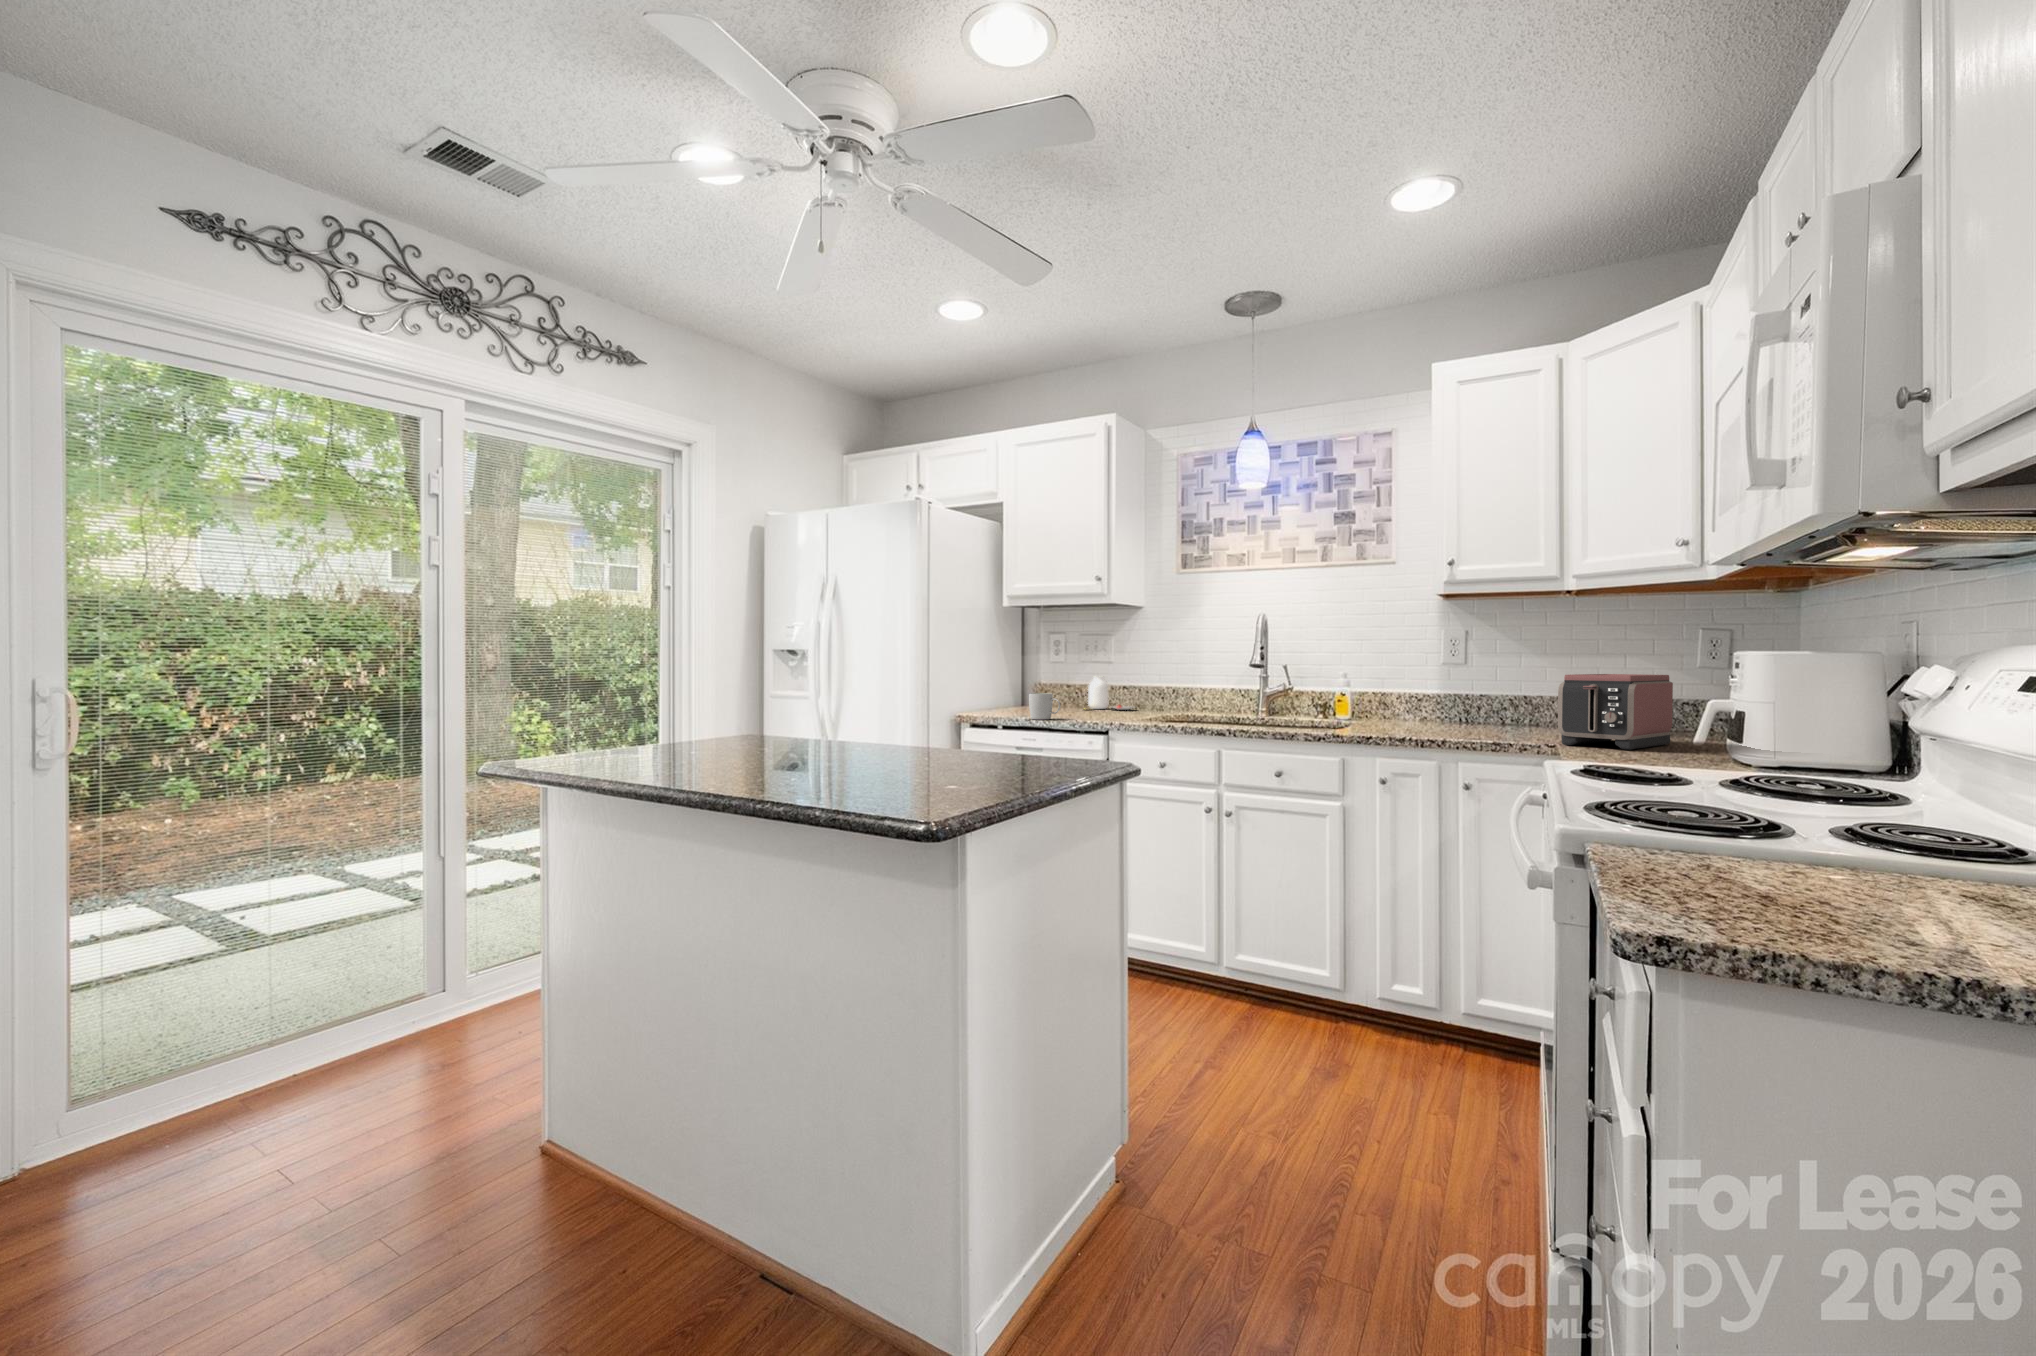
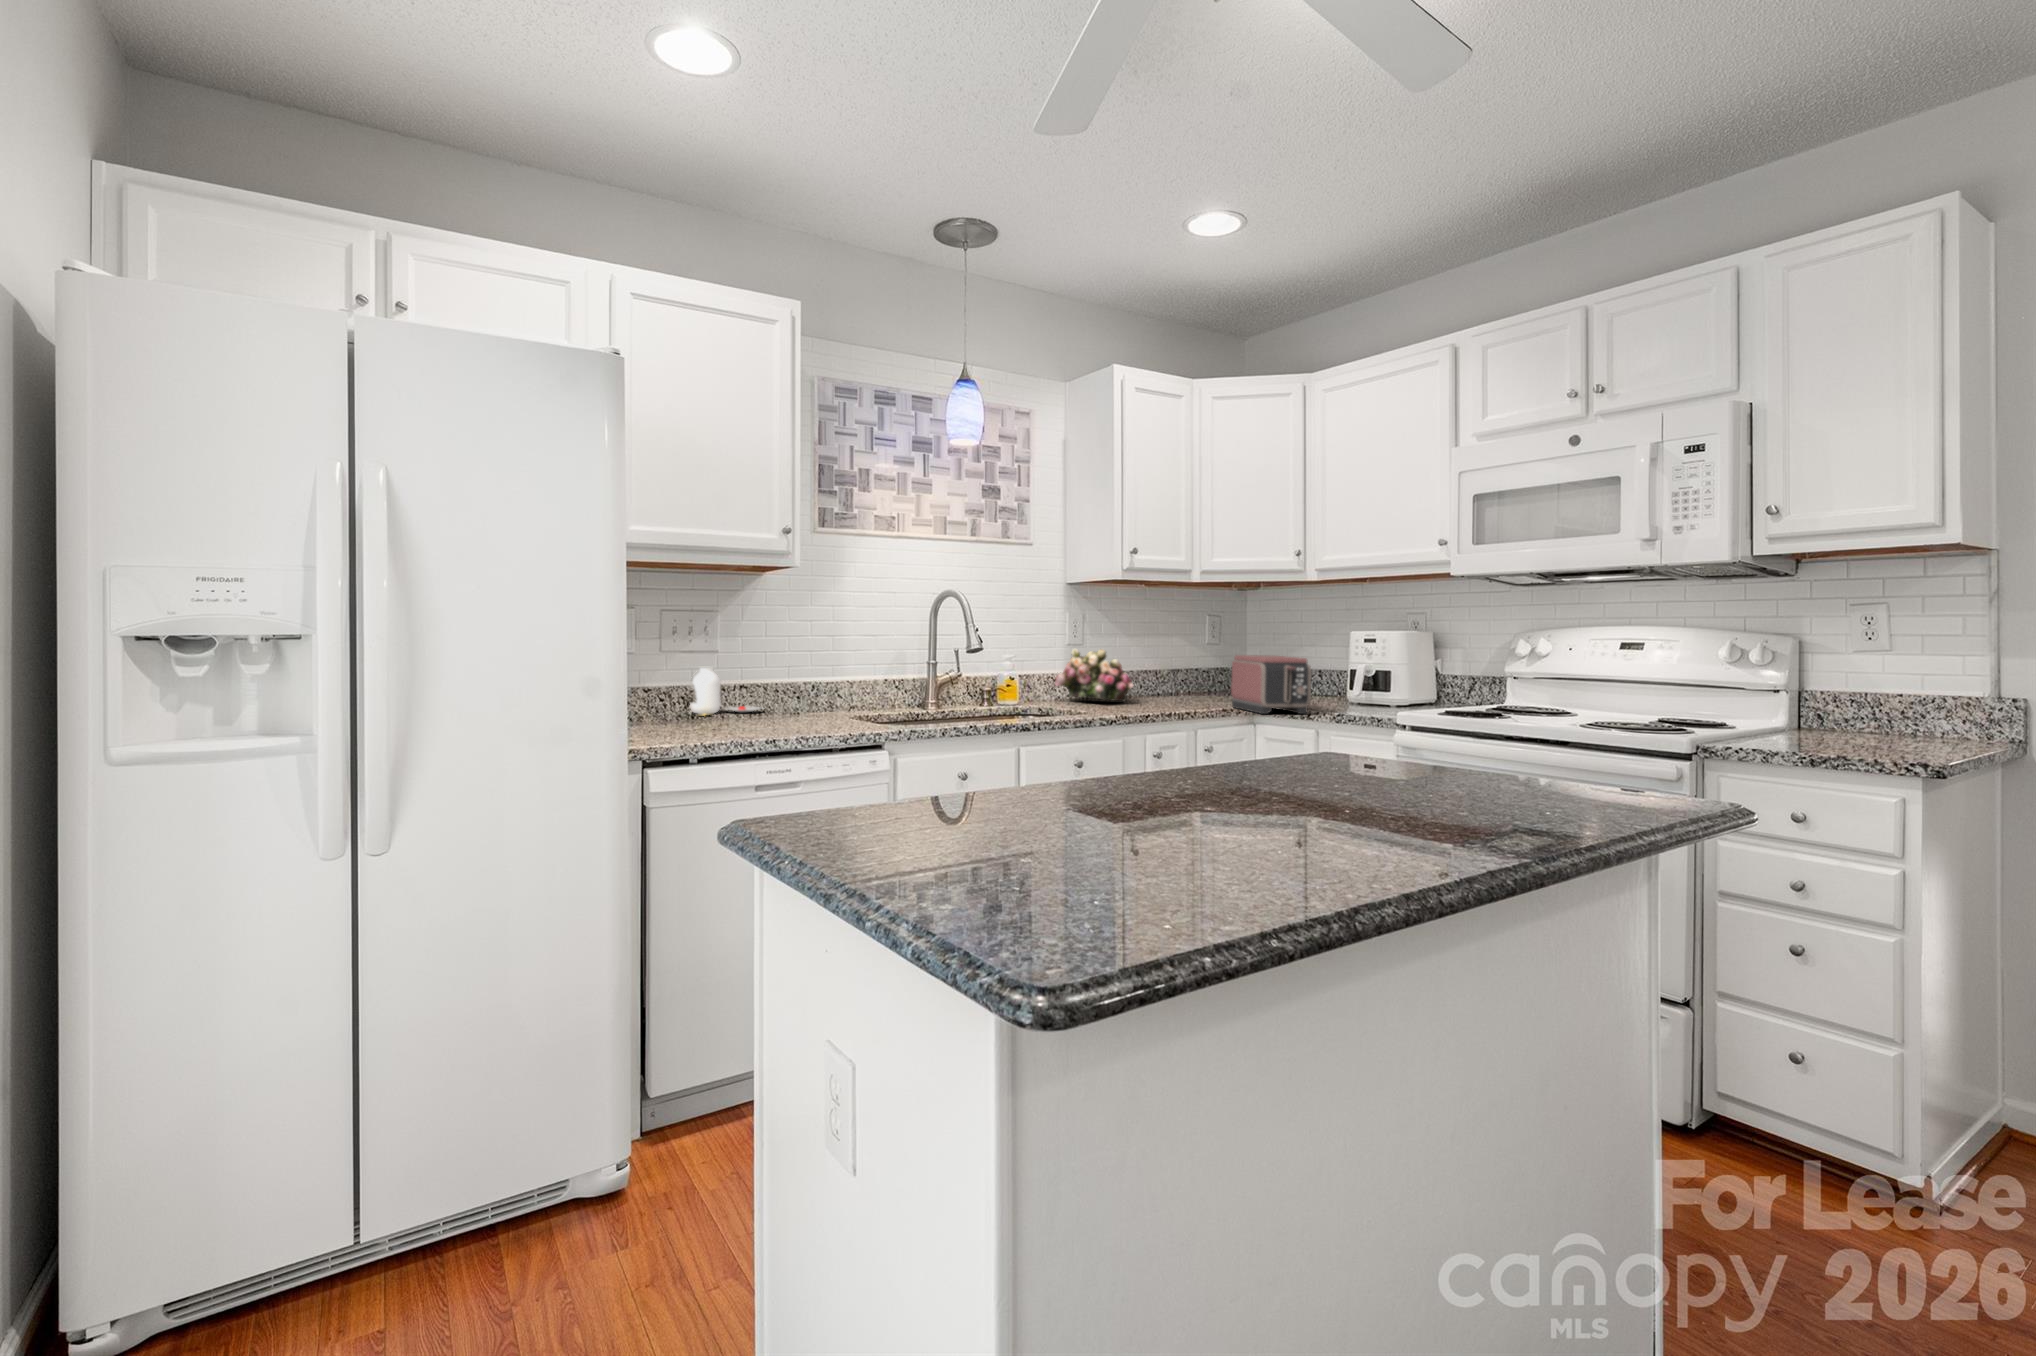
flower arrangement: none [1416,667,1521,727] -> present [1055,649,1133,701]
mug: present [1029,693,1060,720] -> none [782,697,829,736]

